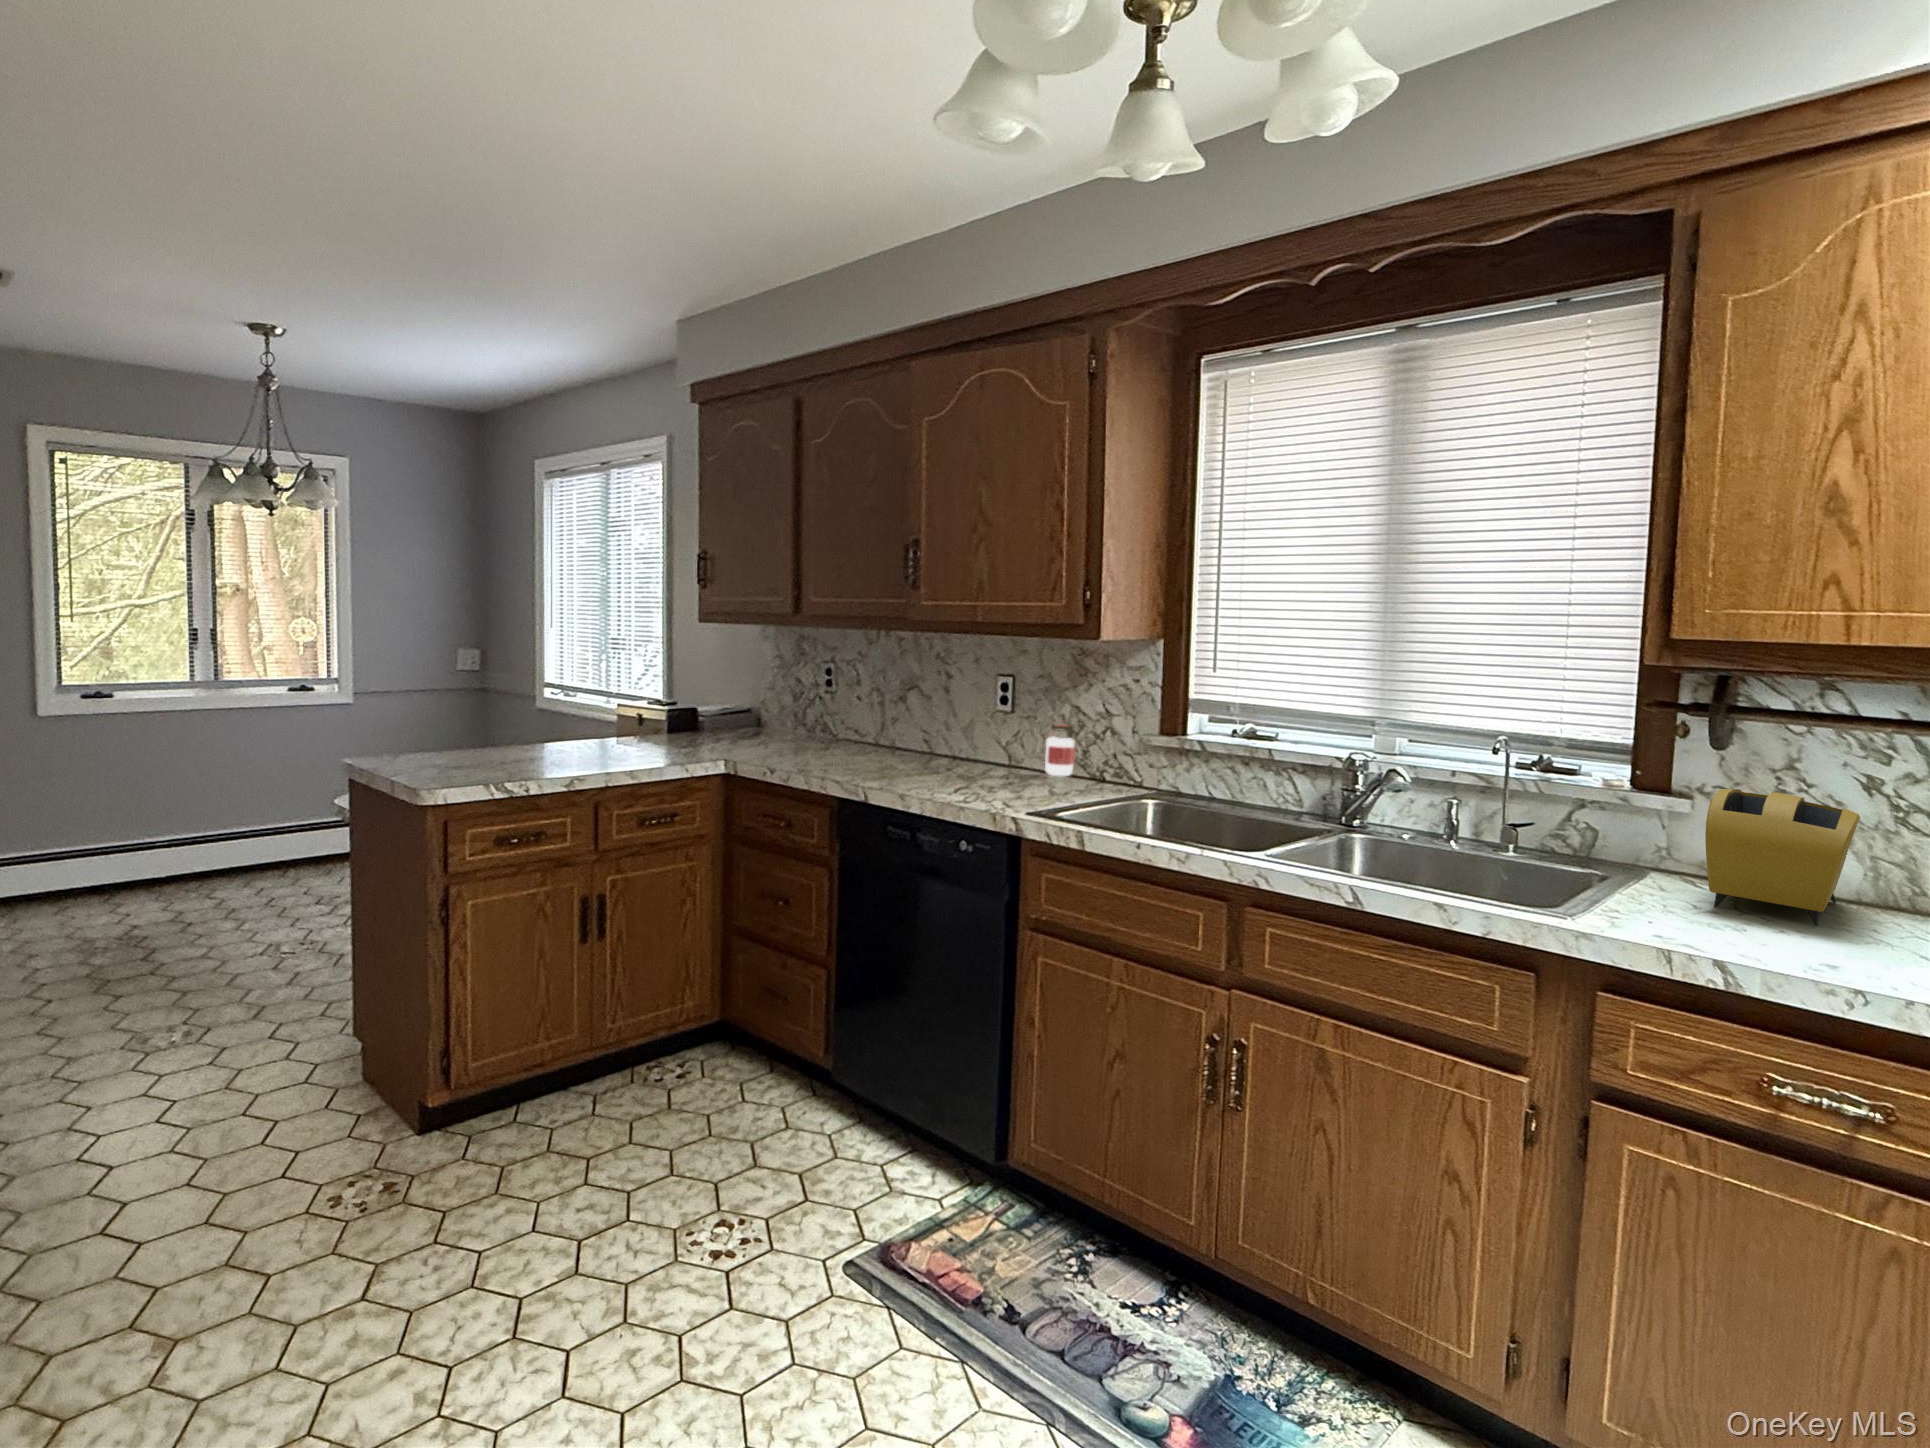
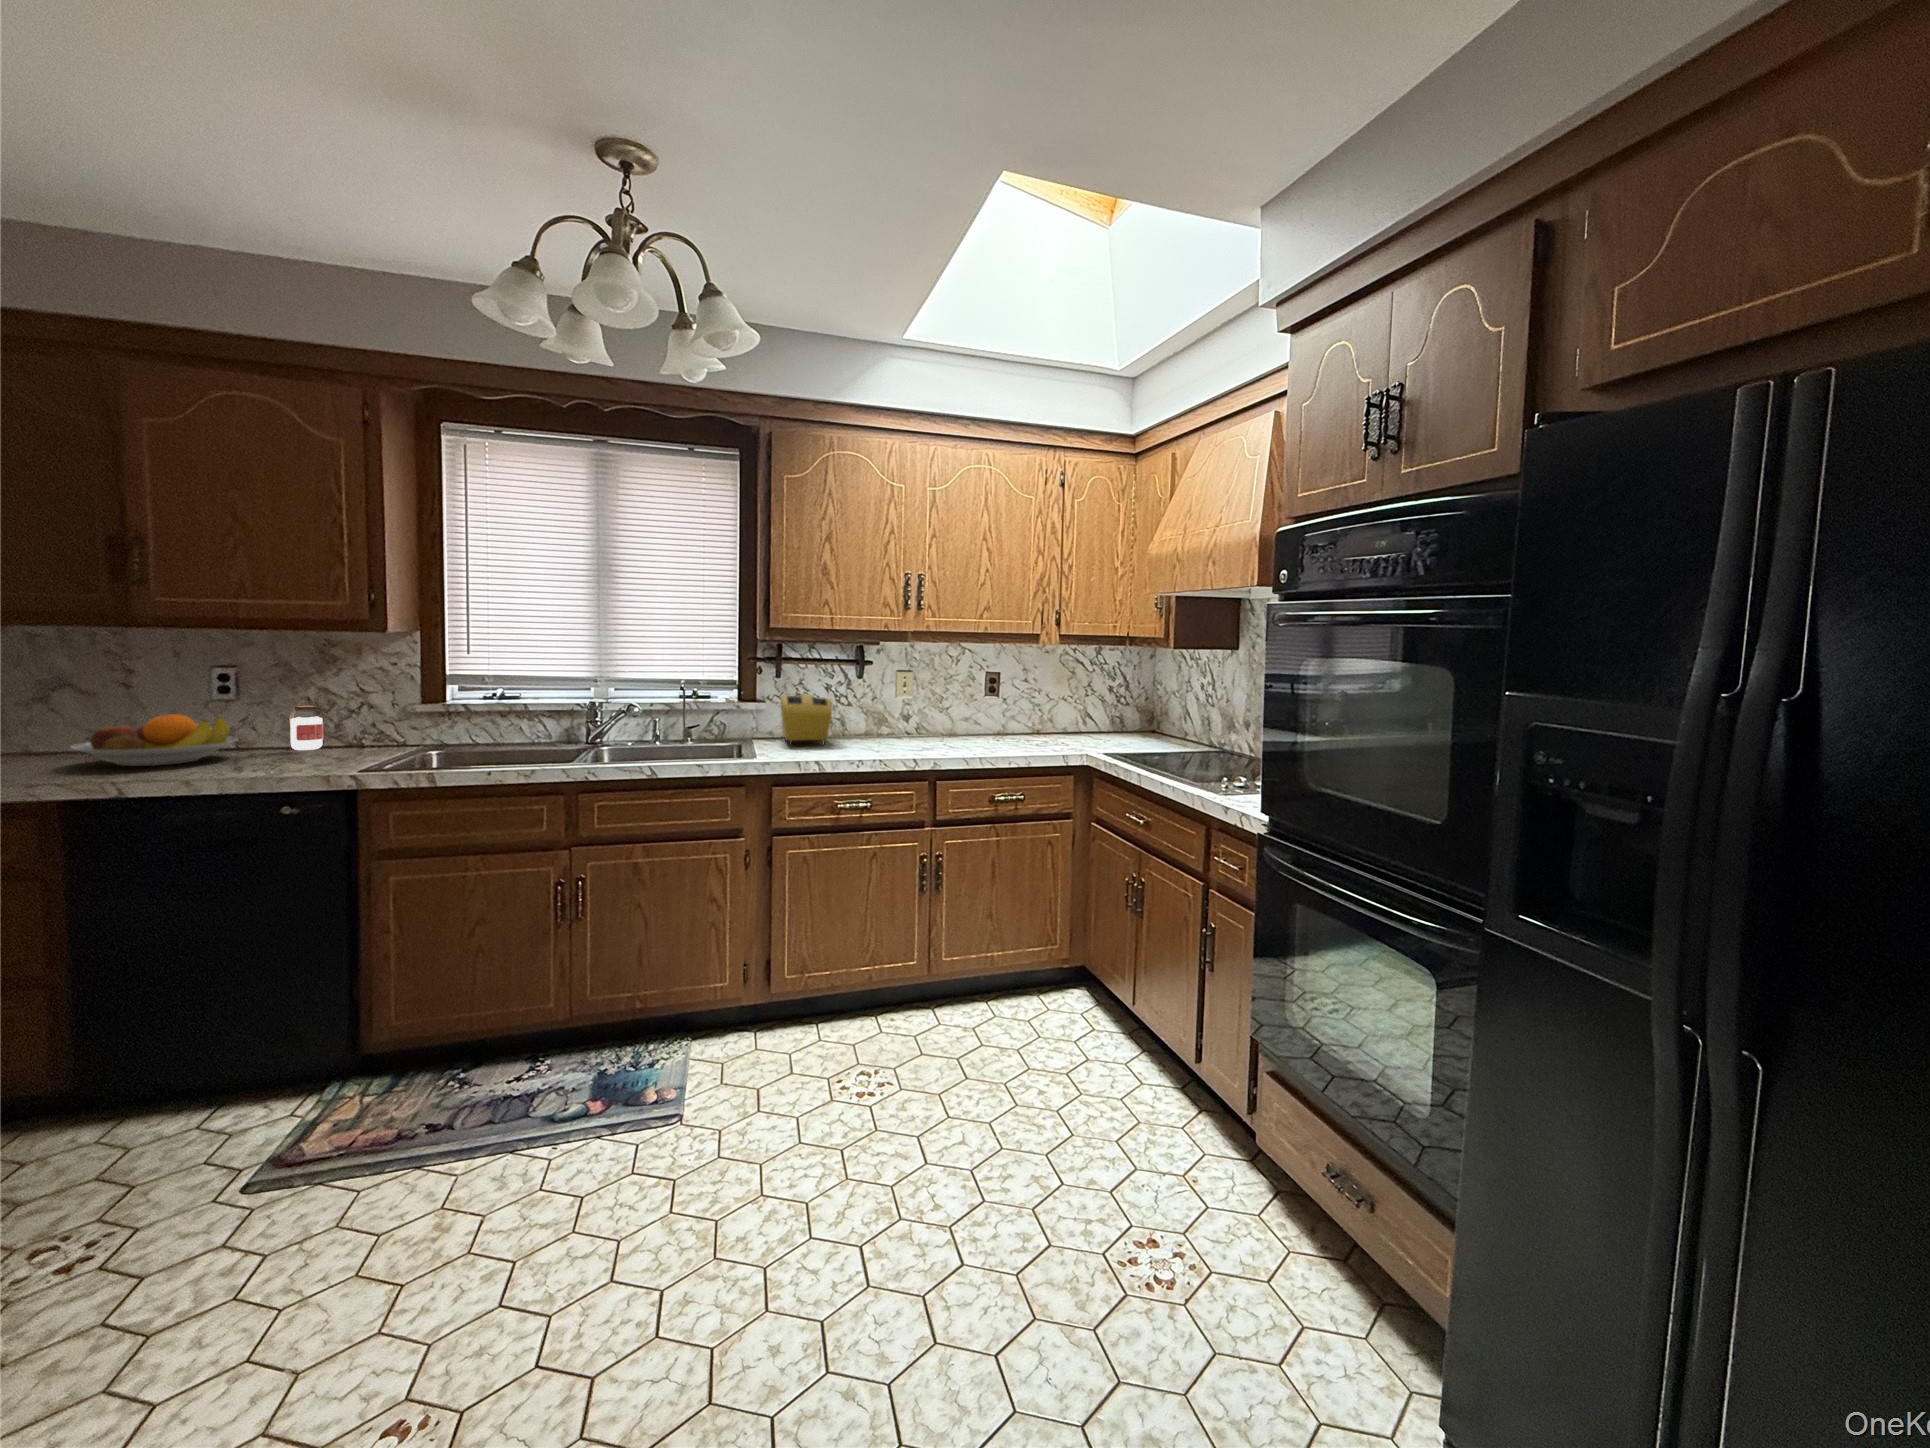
fruit bowl: none [886,721,1002,774] -> present [71,714,238,766]

